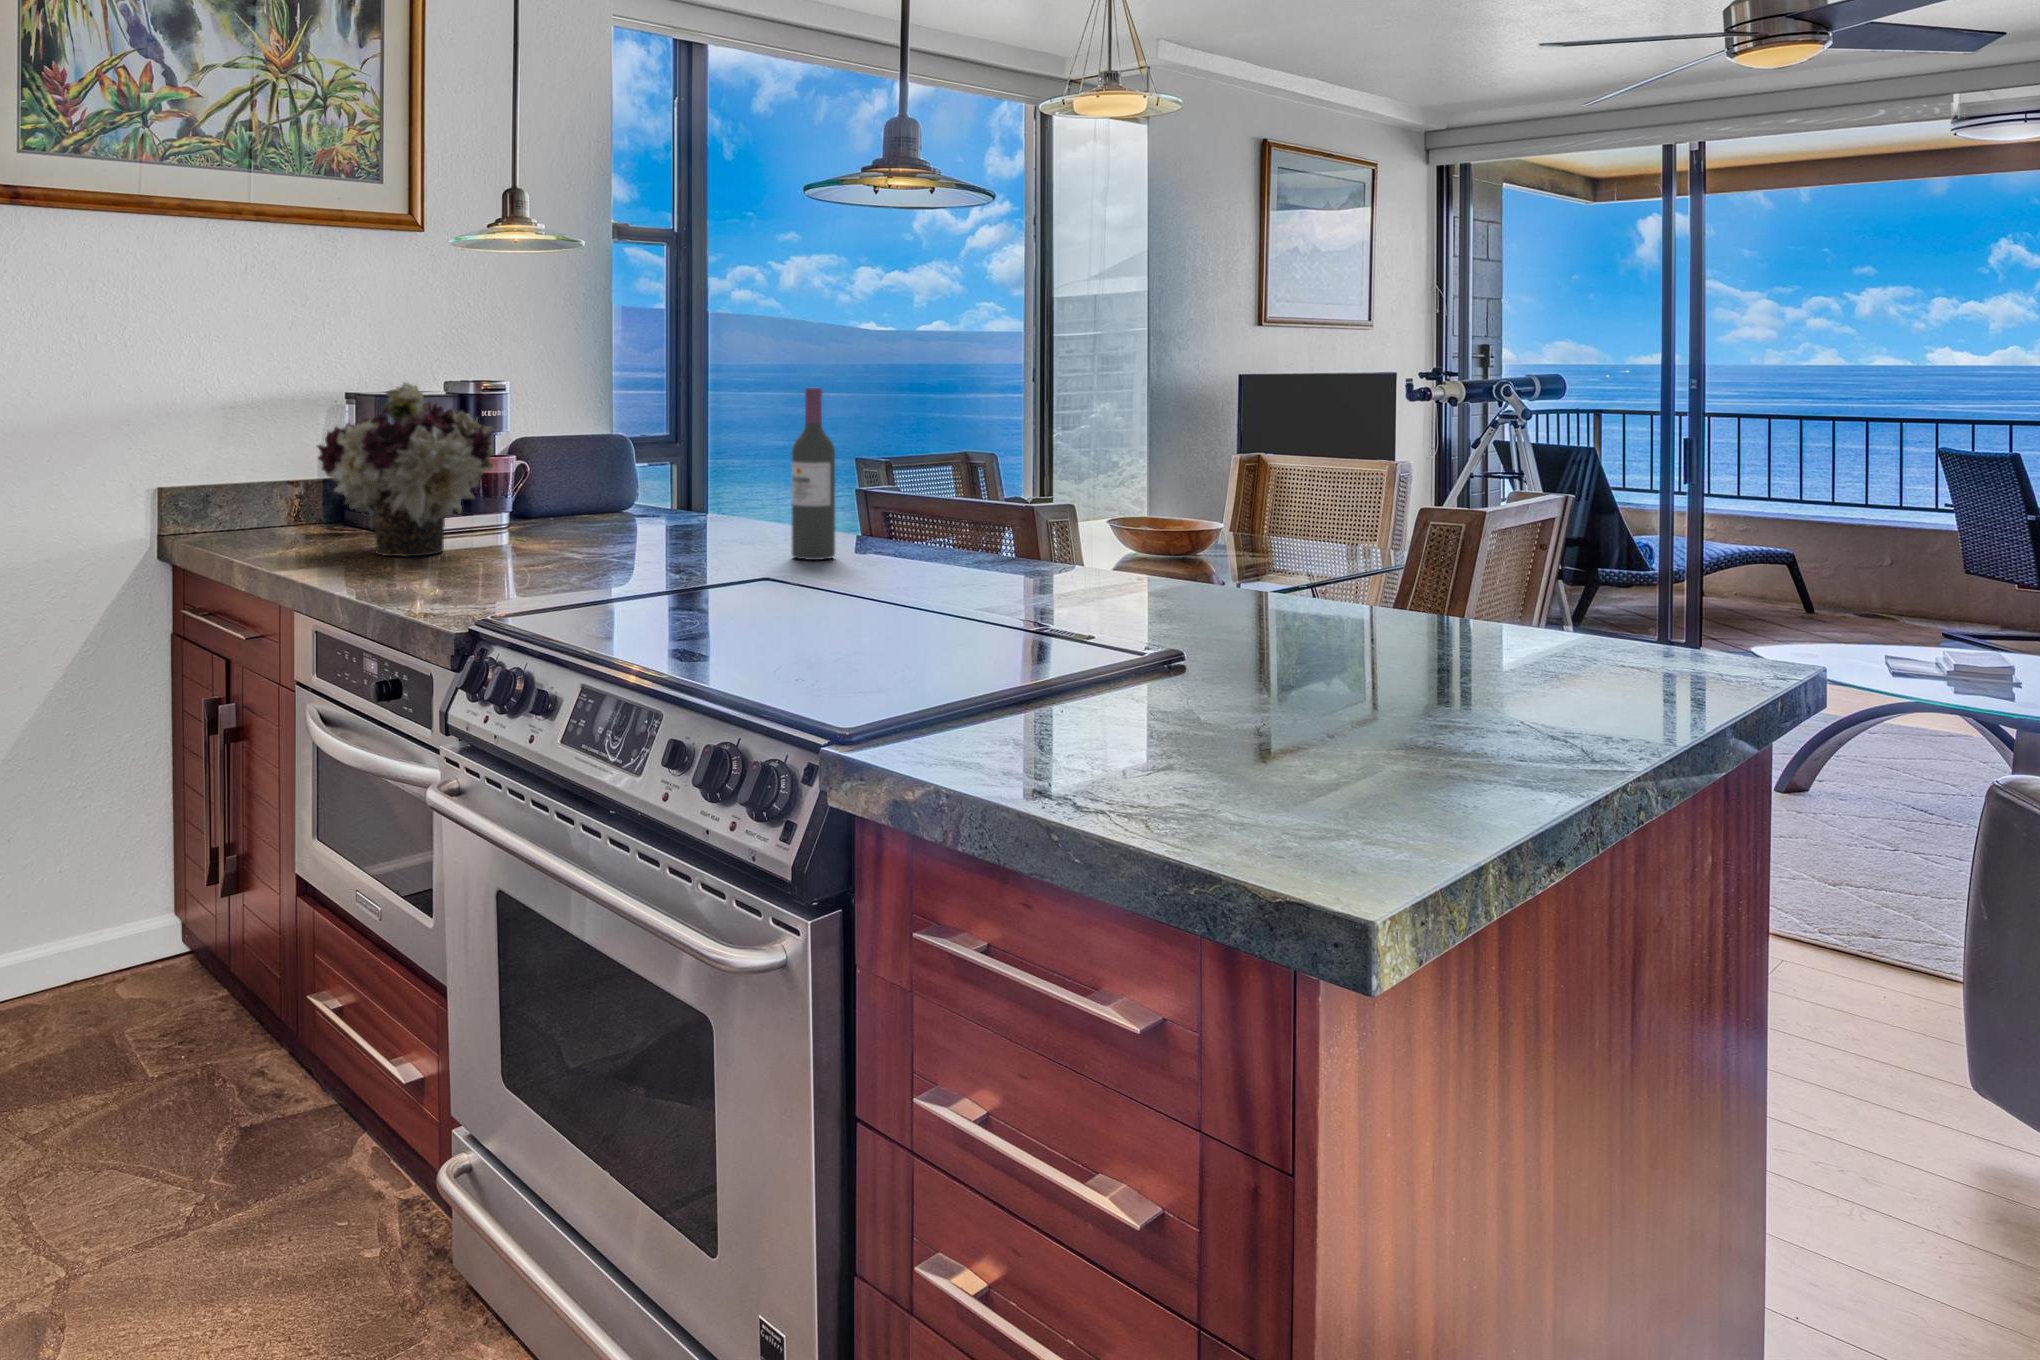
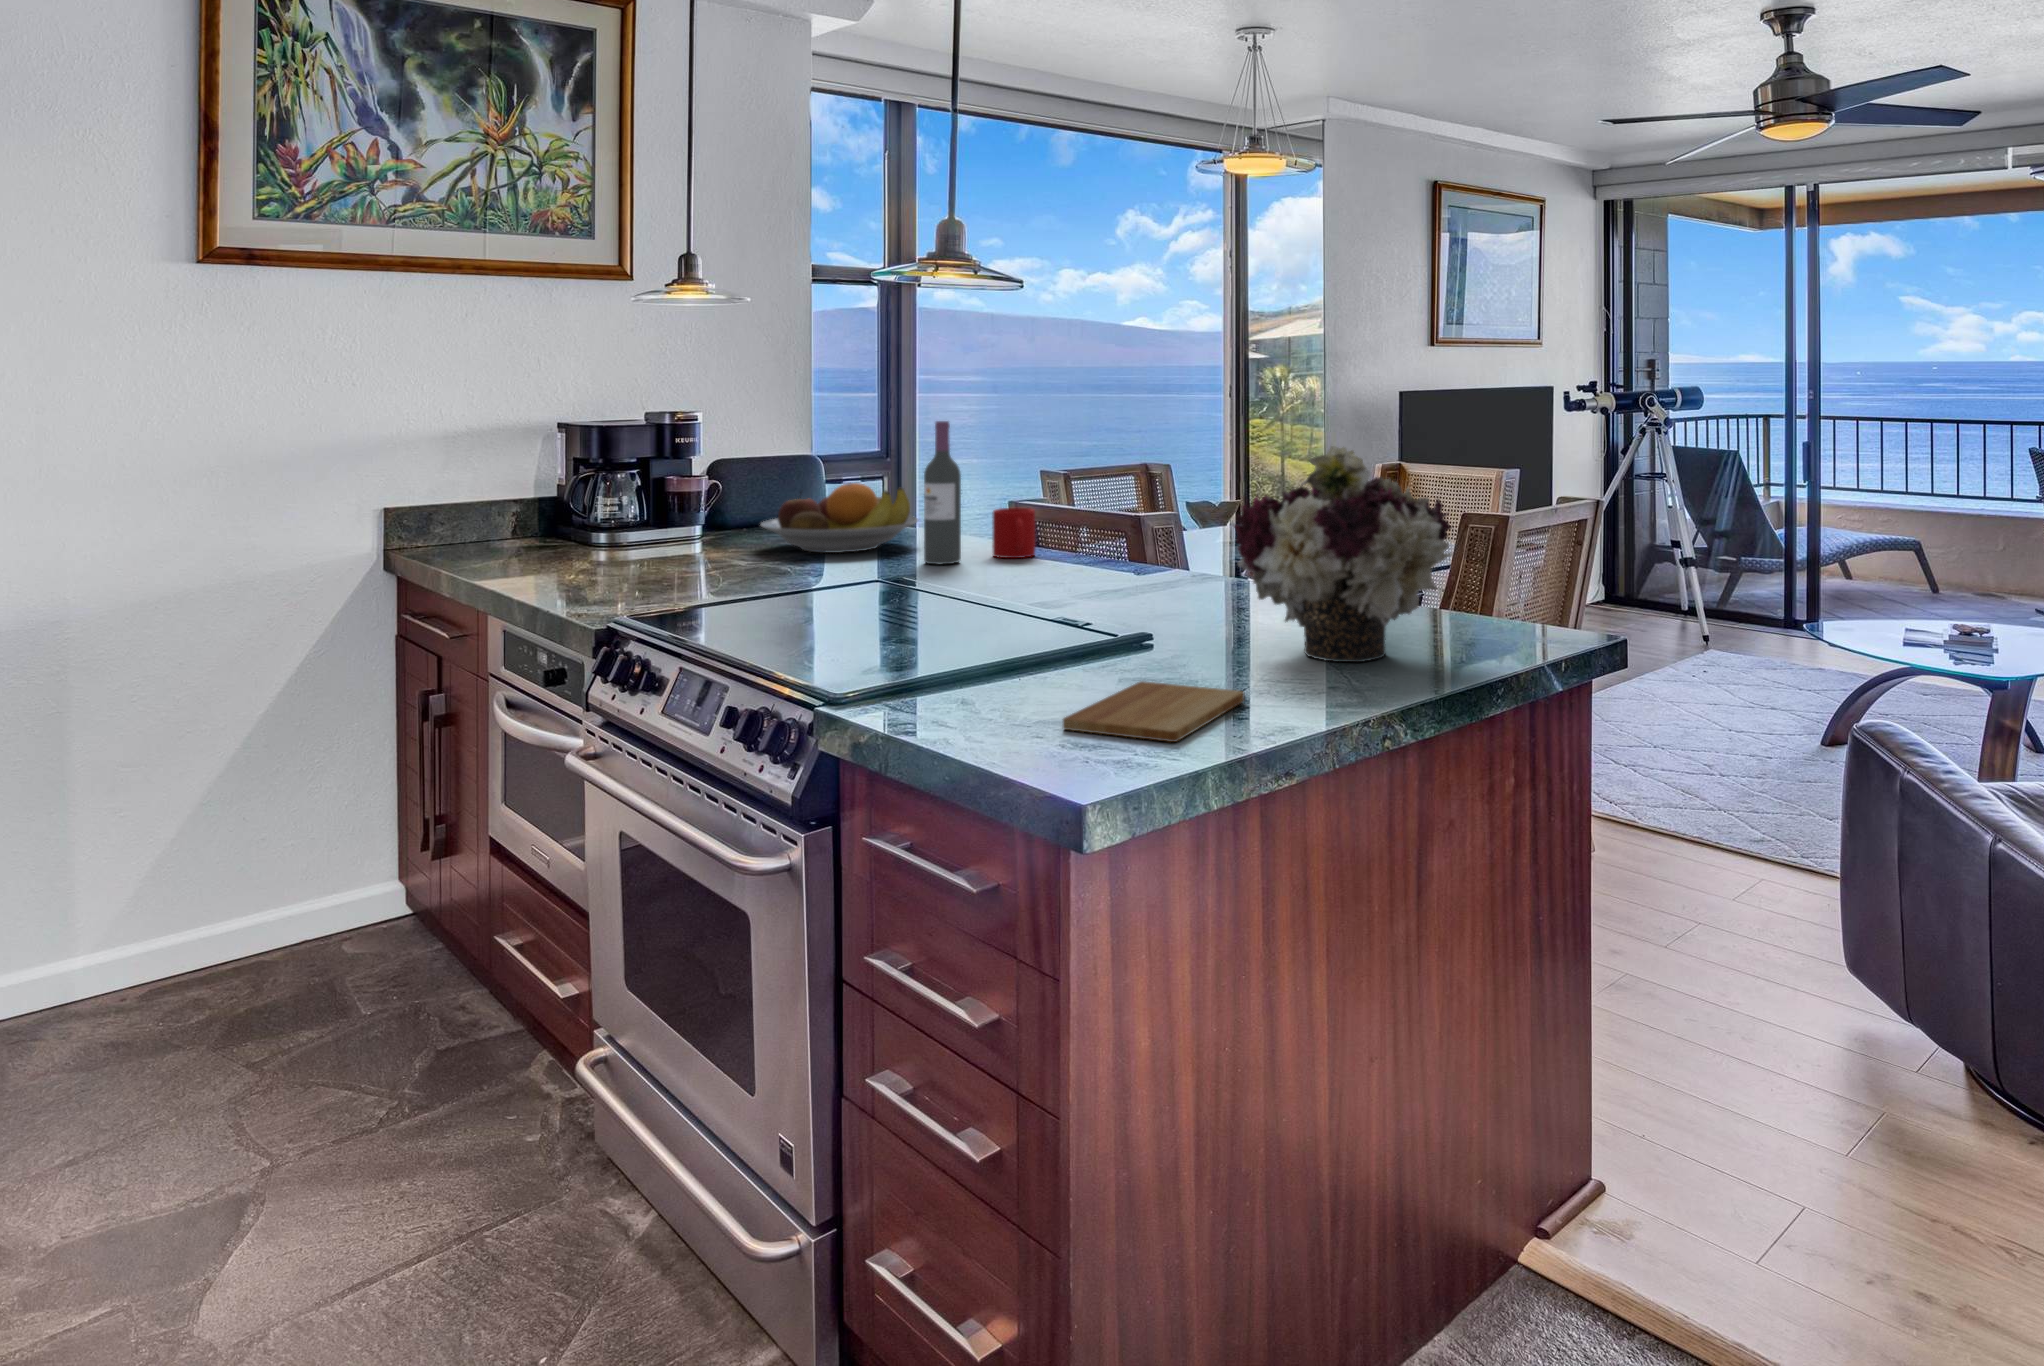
flower arrangement: present [317,383,494,557] -> present [1234,446,1452,662]
fruit bowl: none [588,463,769,544] -> present [761,483,919,553]
mug: none [866,494,917,553] -> present [992,508,1035,558]
cutting board: none [1194,720,1408,816] -> present [1063,681,1245,742]

